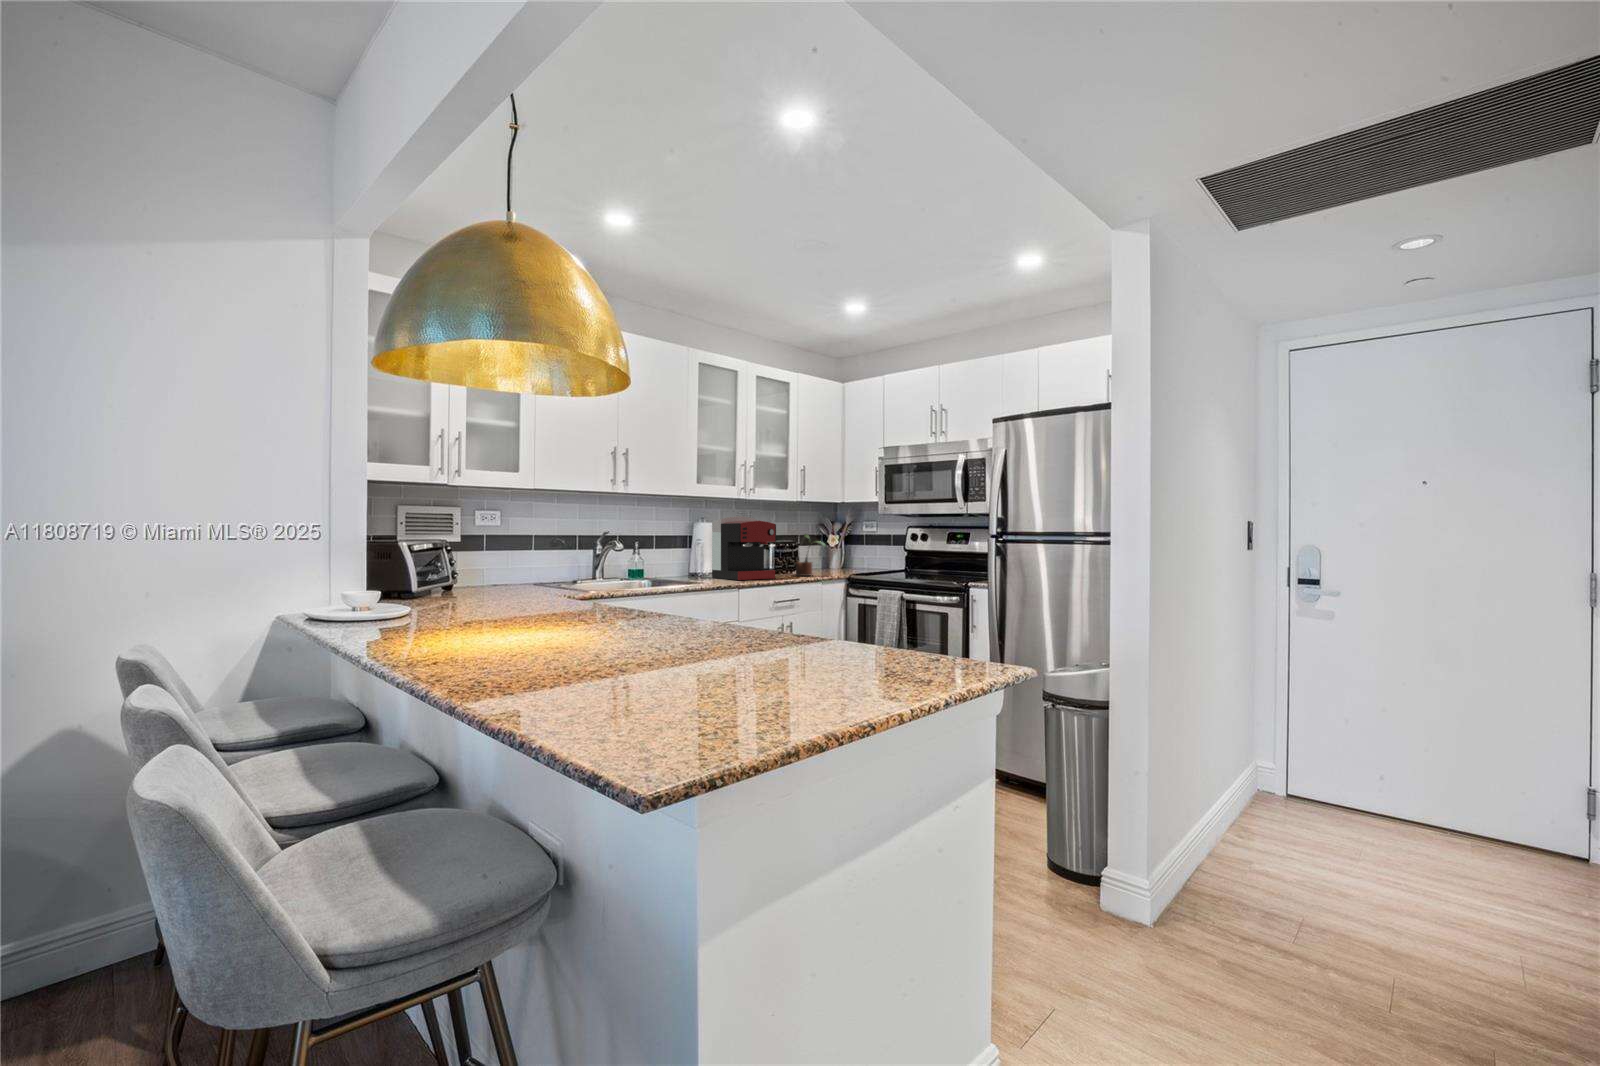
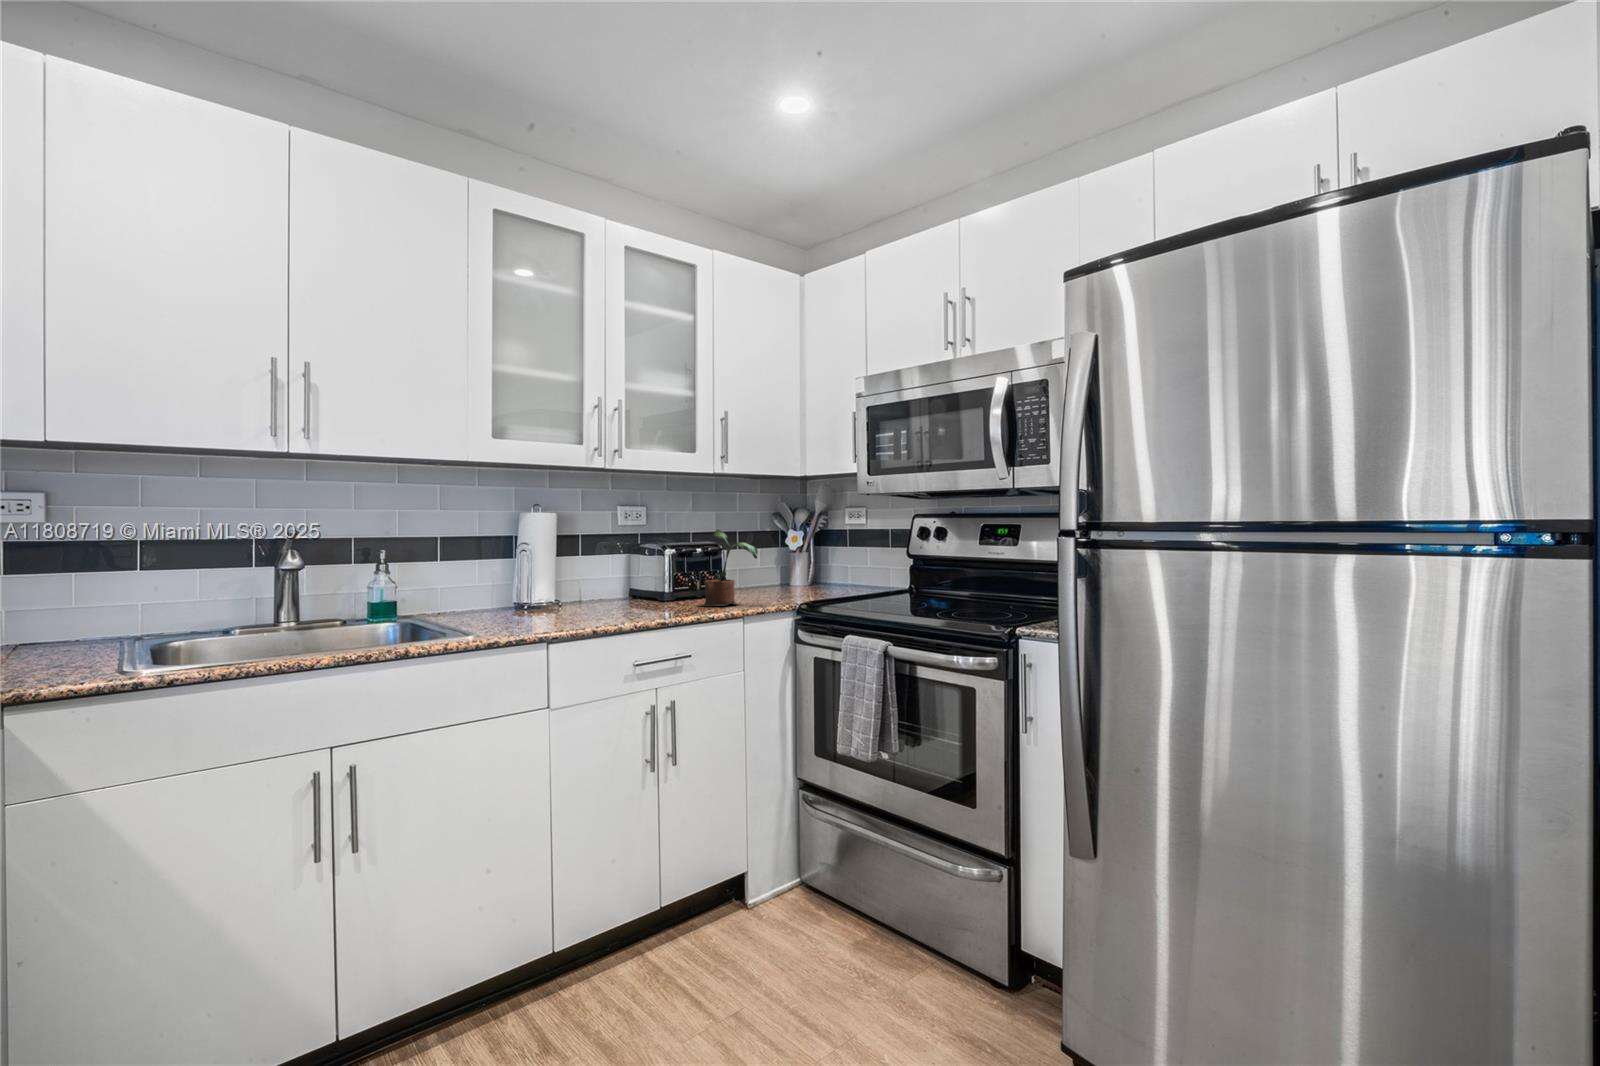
coffee maker: present [712,516,776,580] -> none [540,500,651,621]

